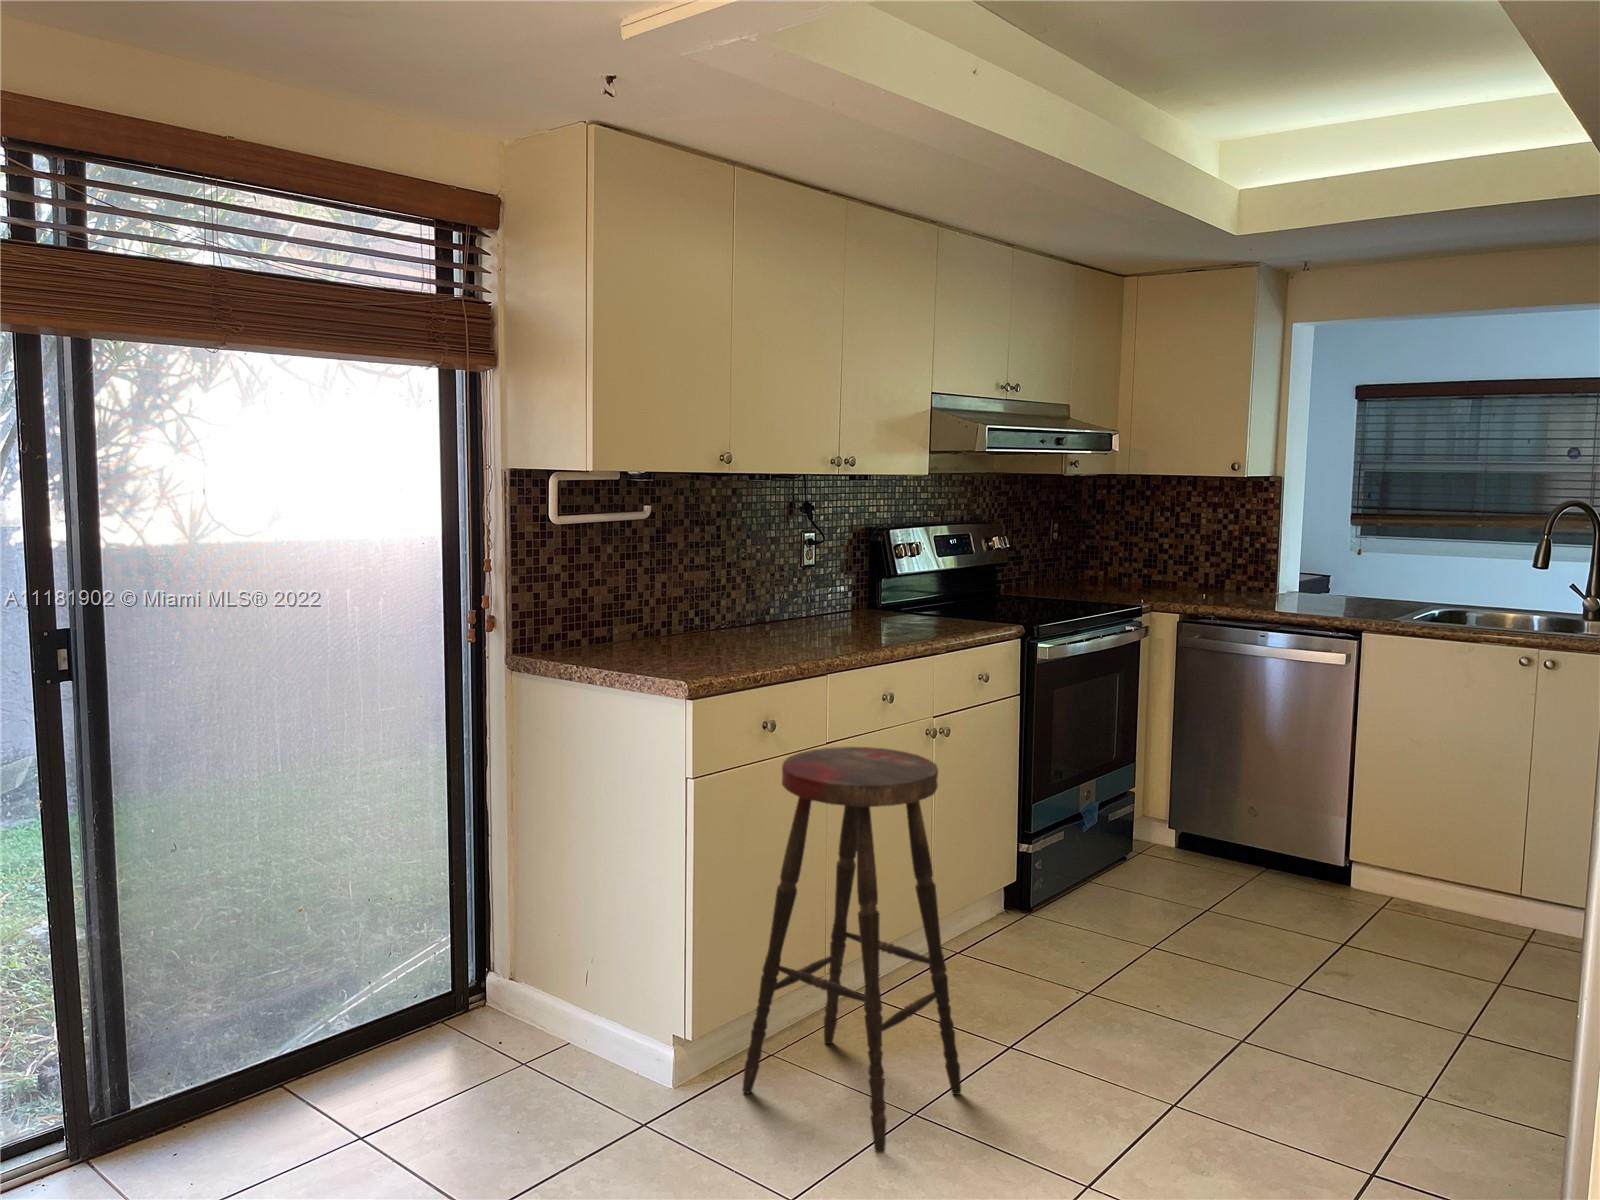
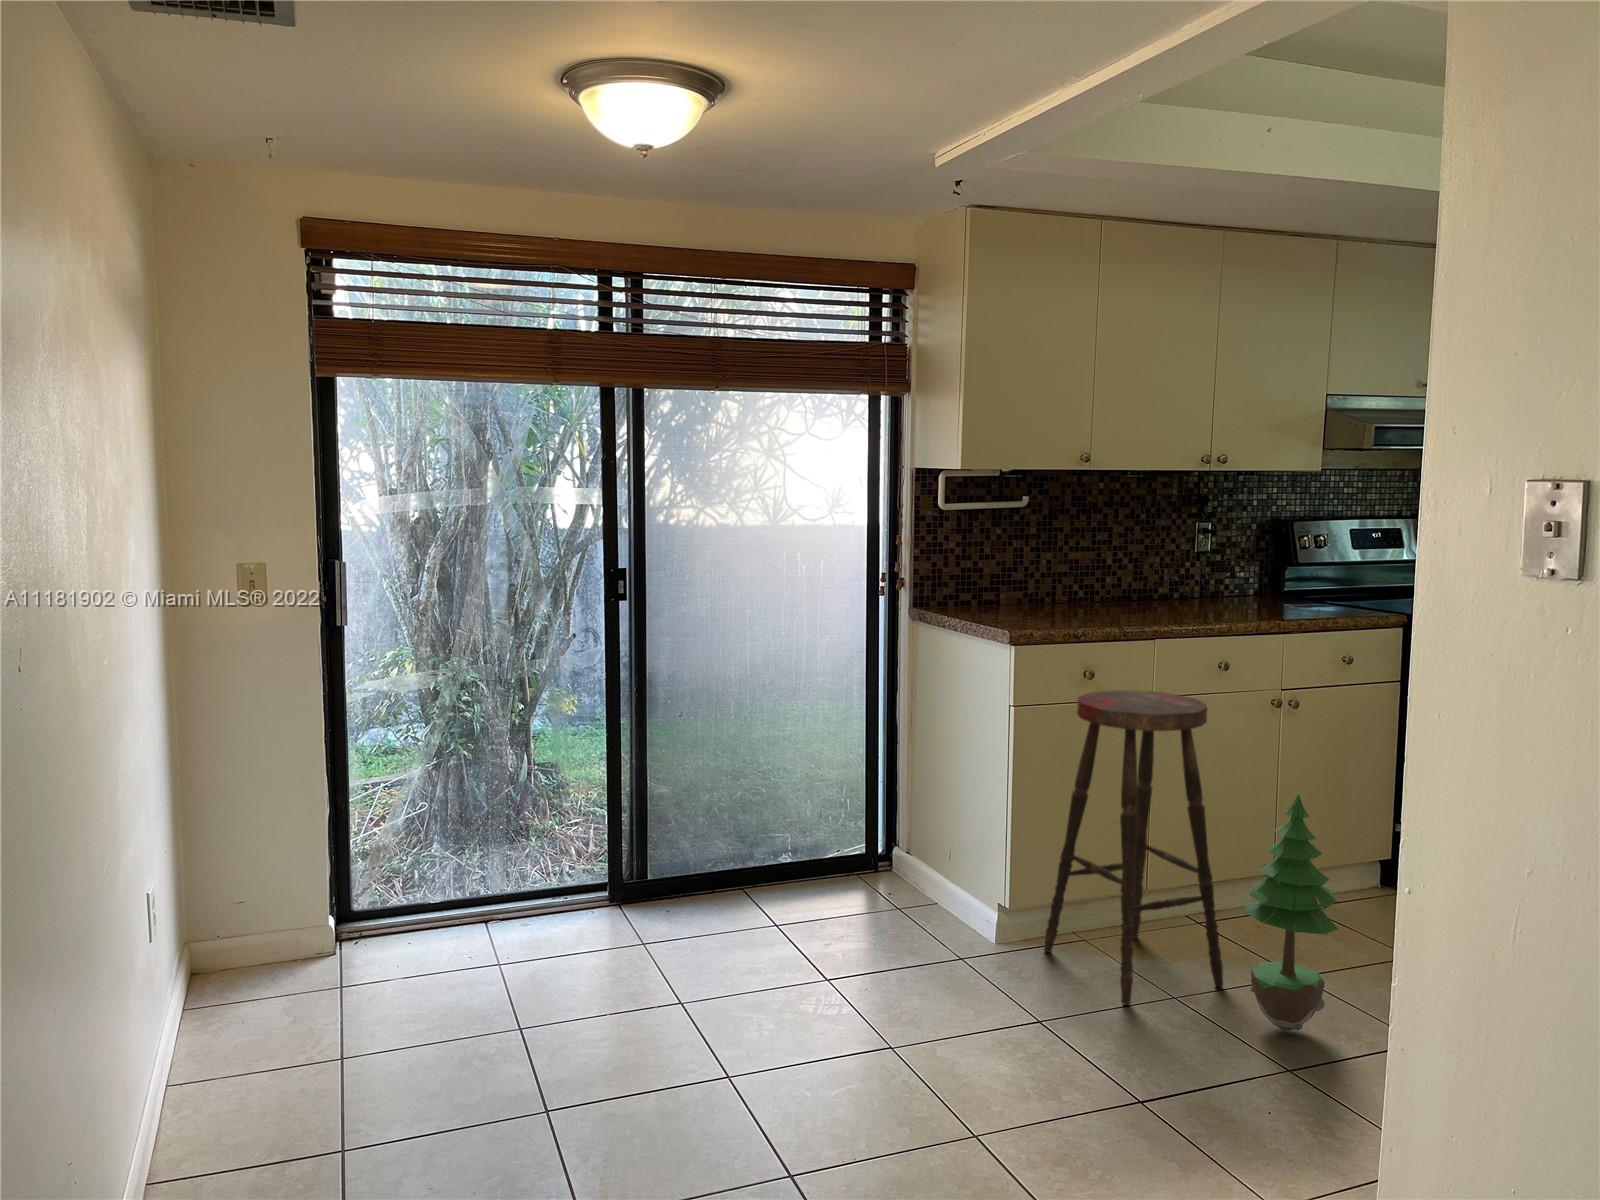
potted tree: none [1010,863,1115,1141] -> present [1244,794,1338,1031]

